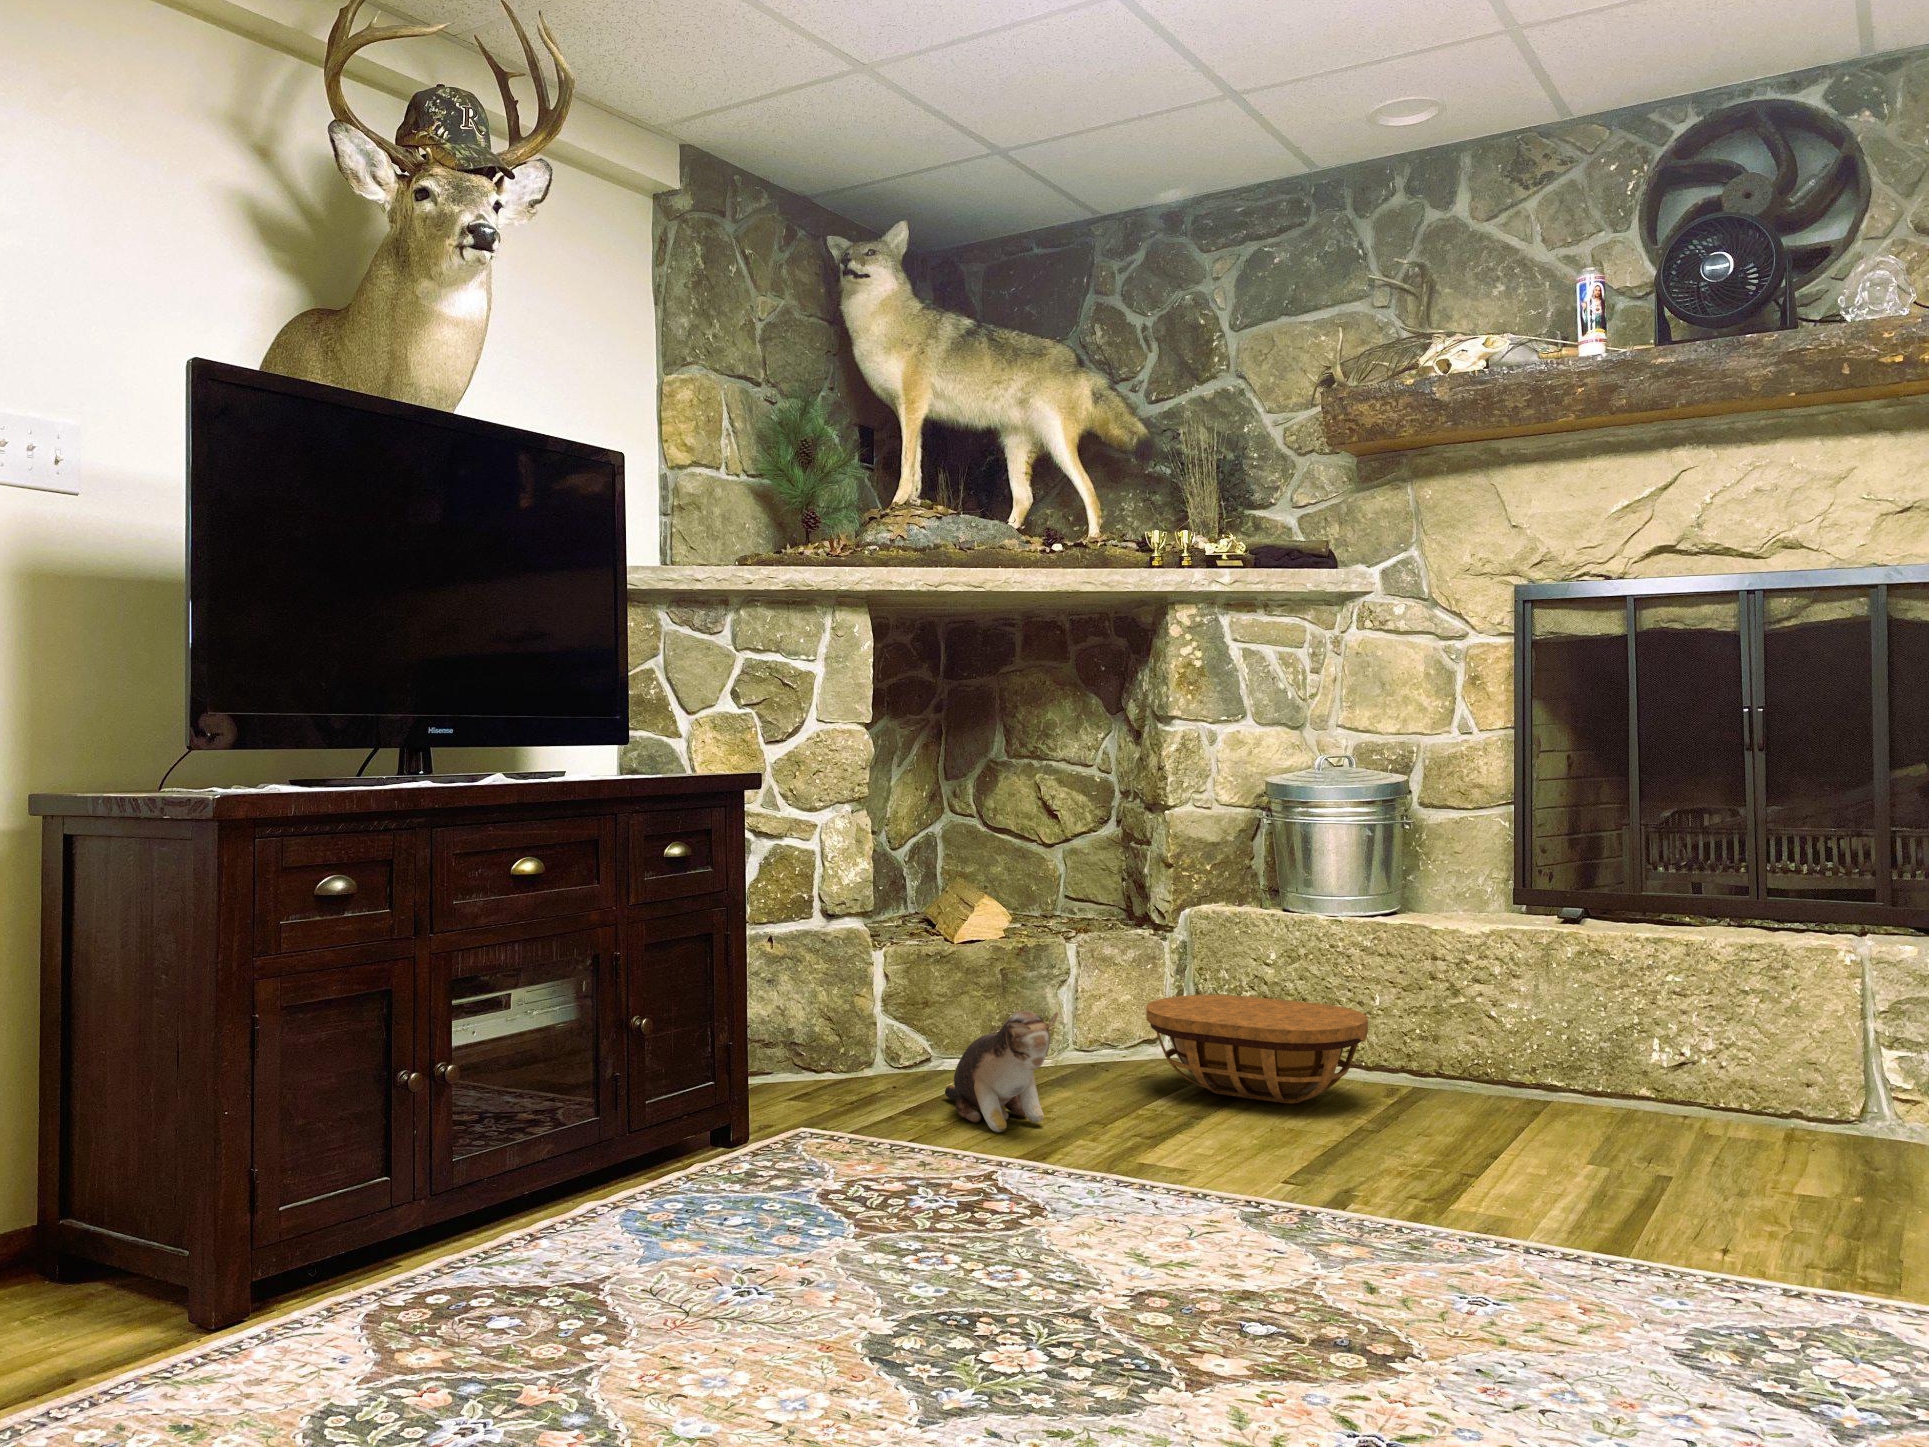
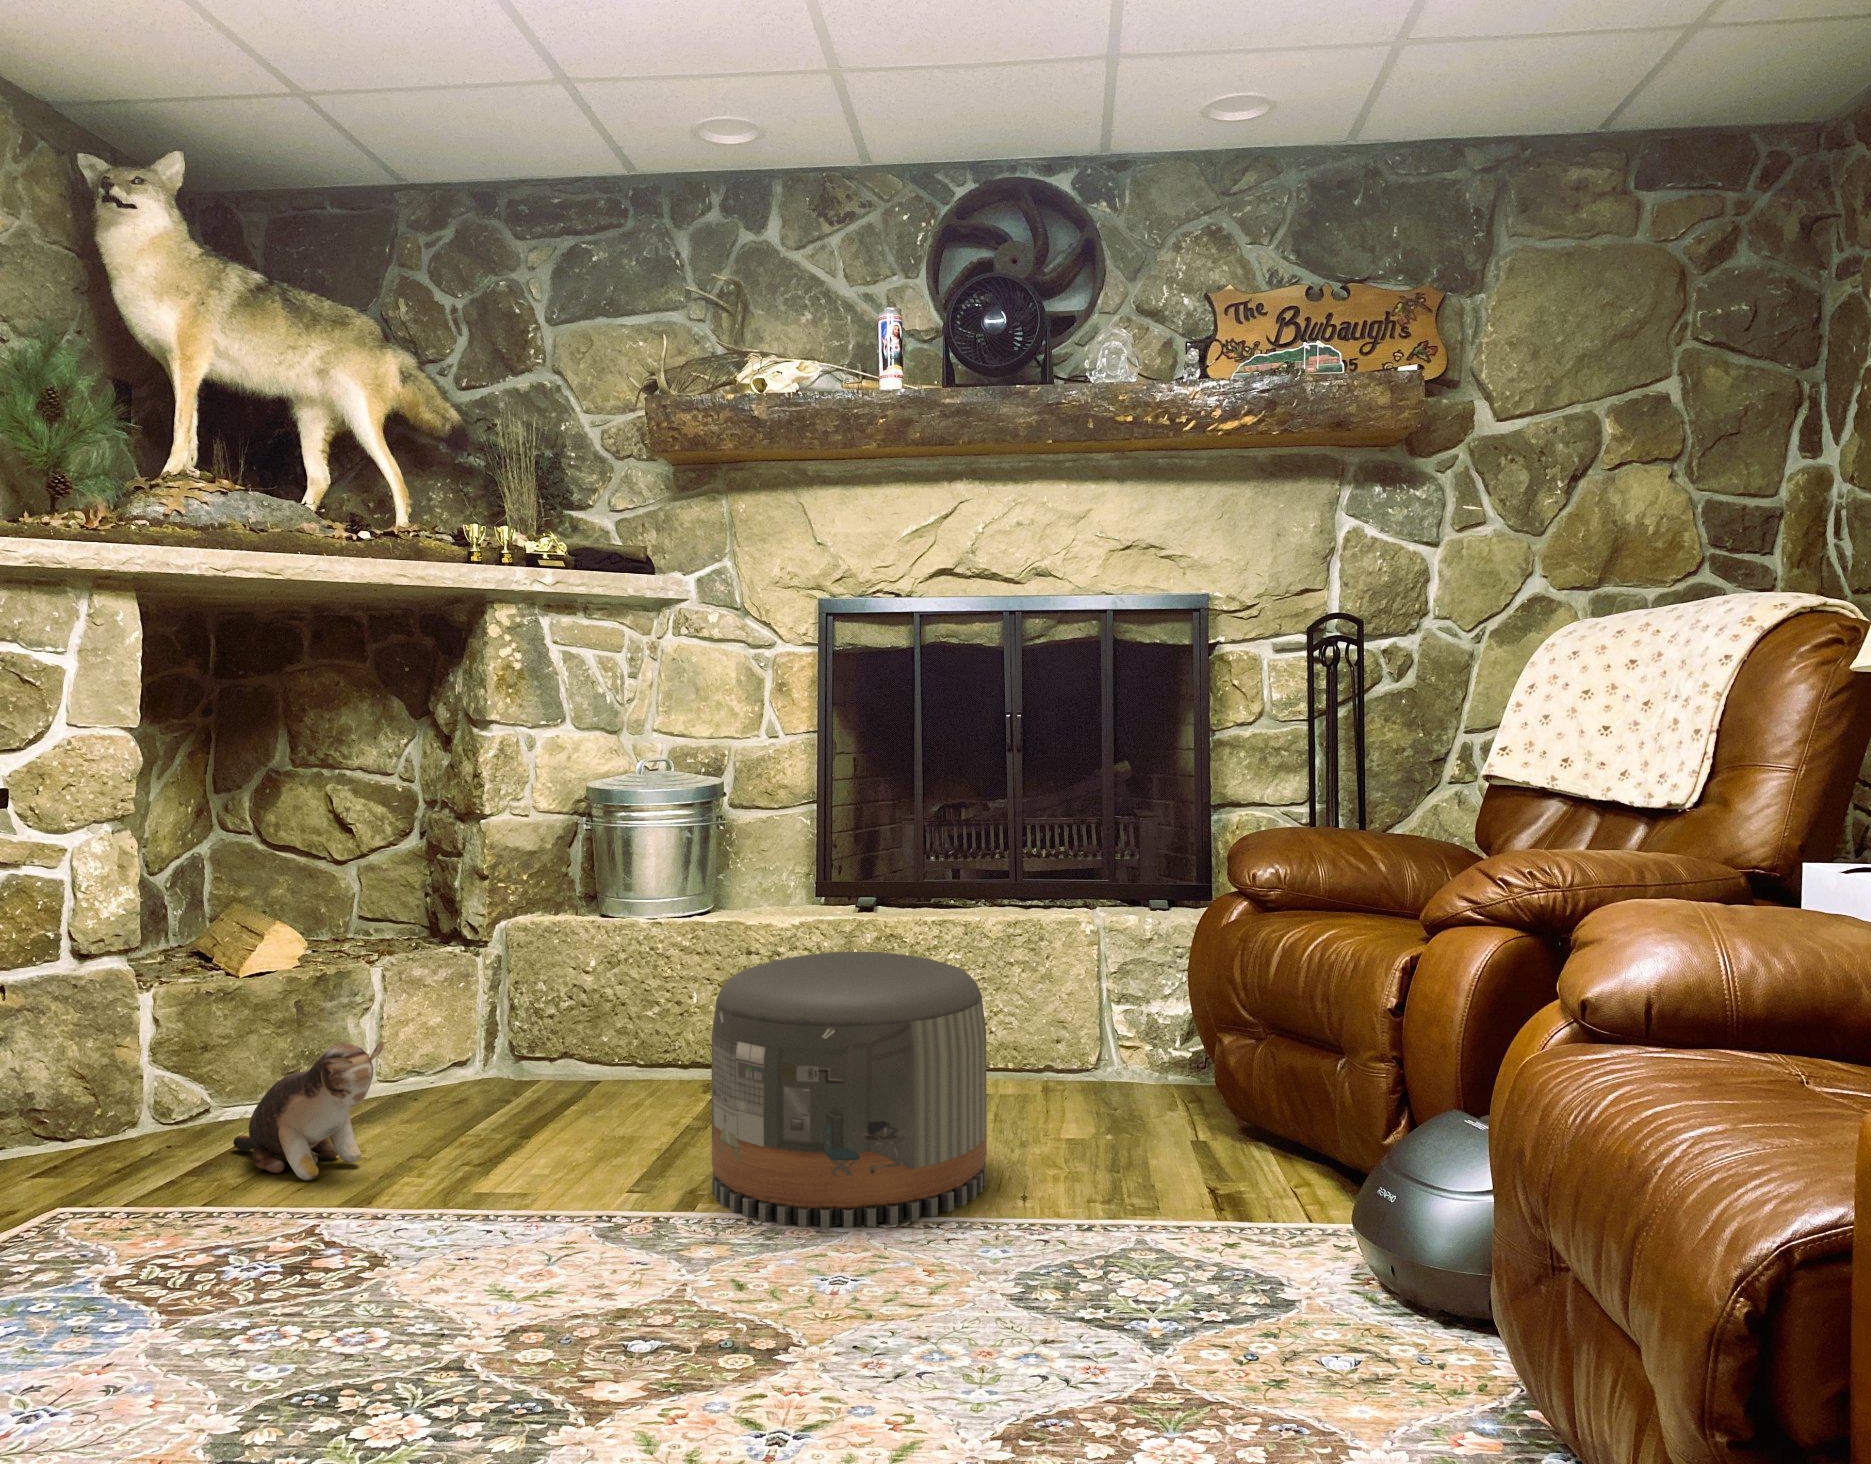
pouf: none [1363,963,1692,1270] -> present [712,952,987,1228]
basket: present [1146,995,1368,1103] -> none [467,1003,691,1105]

